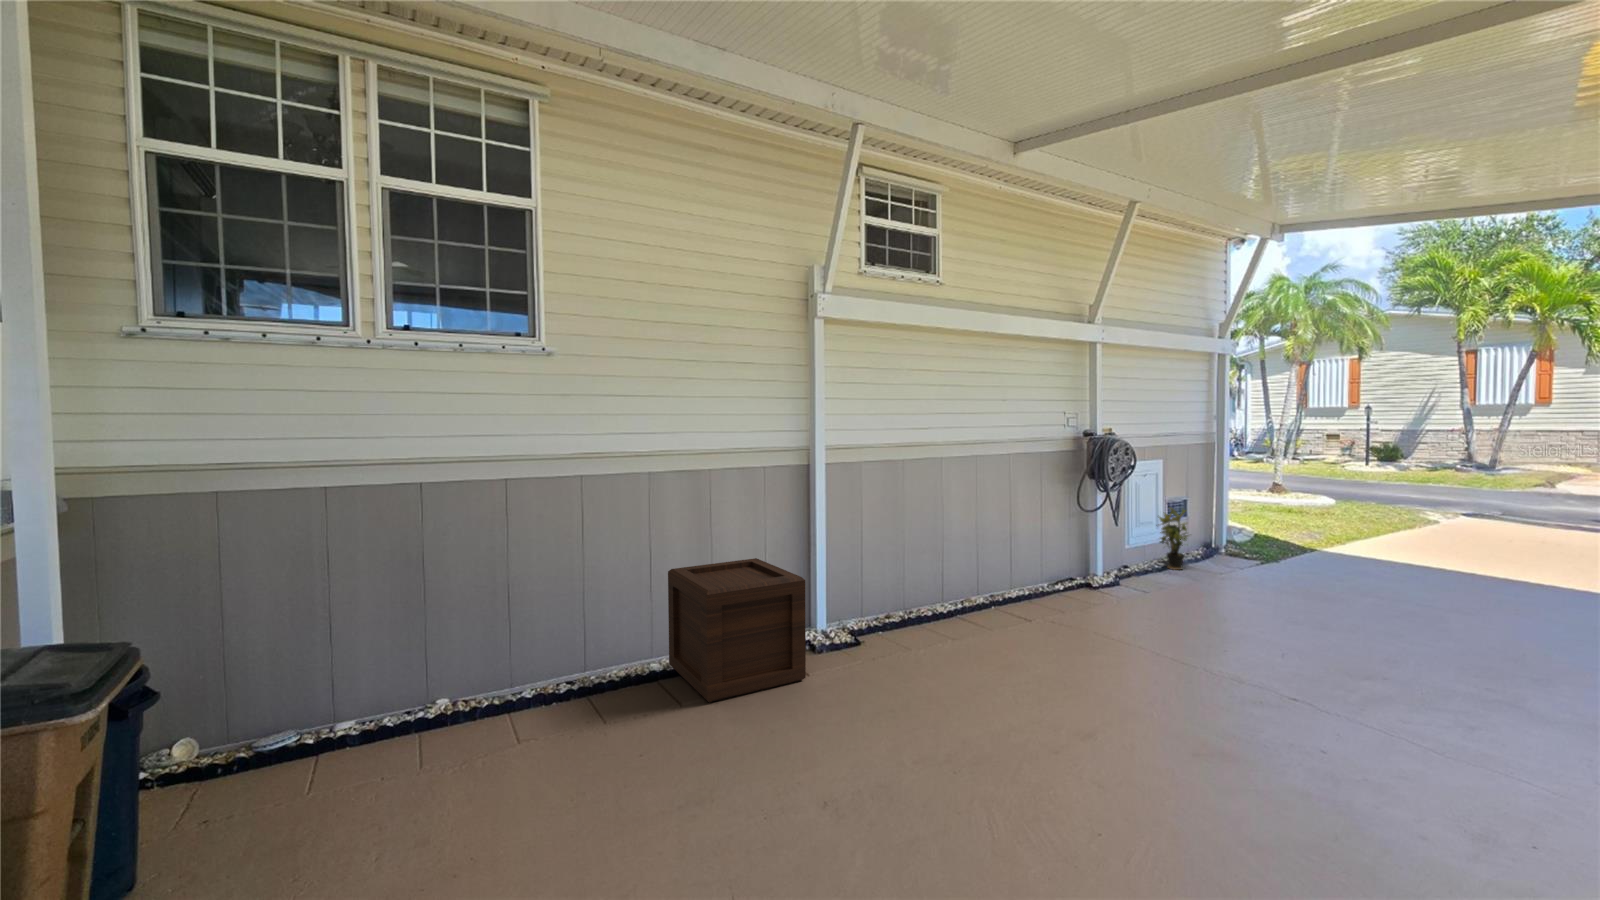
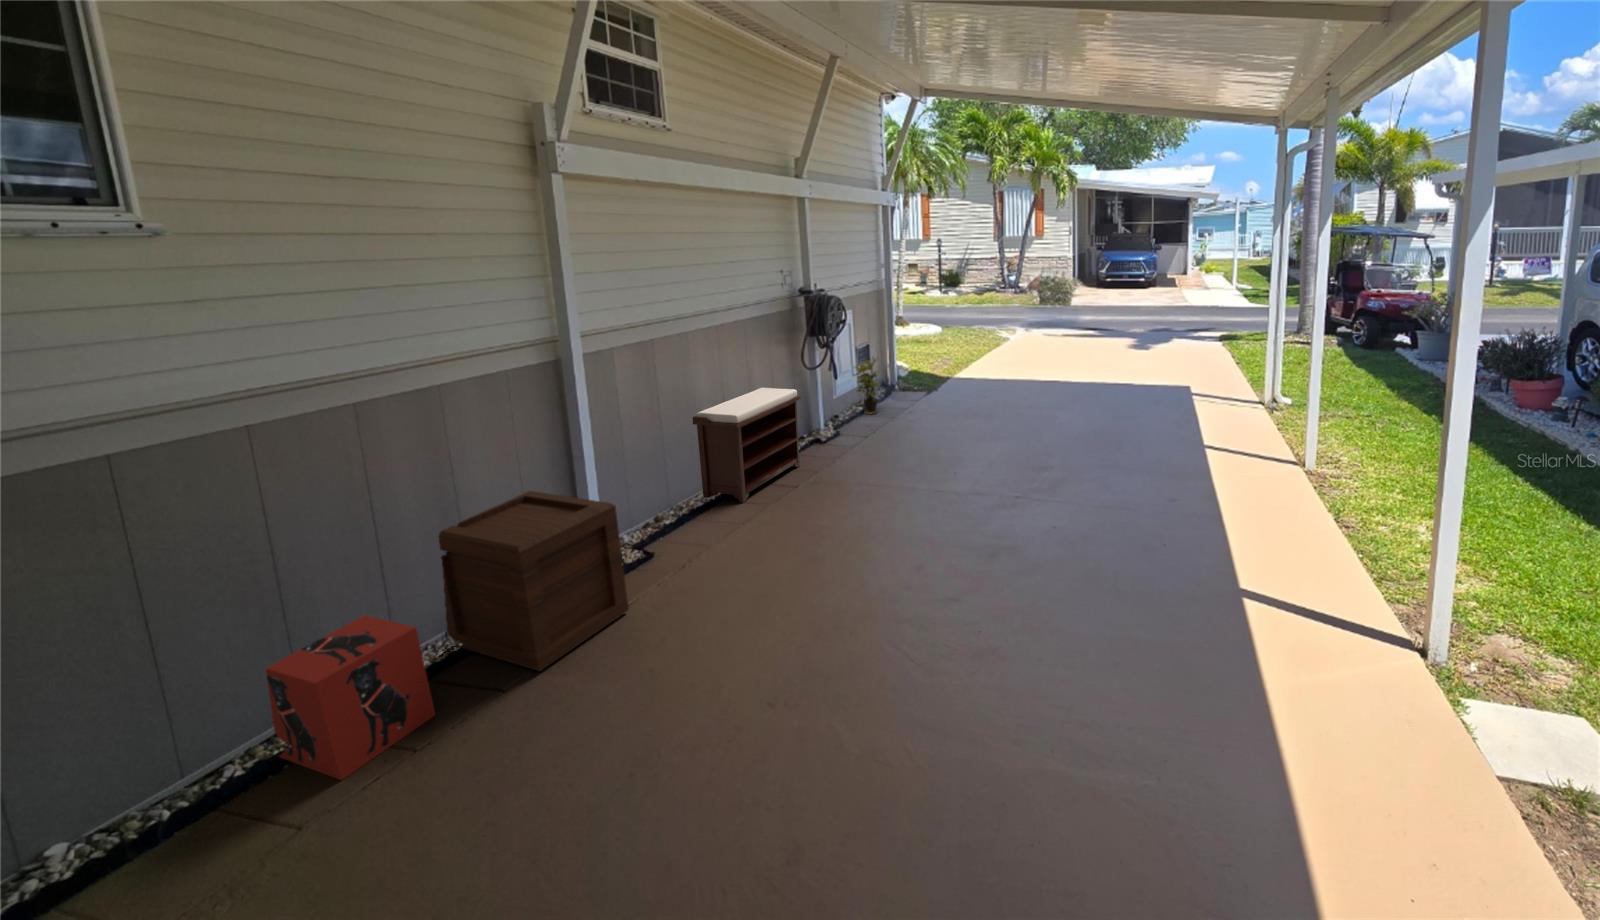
bench: none [937,517,1061,621] -> present [693,388,801,503]
storage box: none [525,613,625,729] -> present [266,615,435,780]

